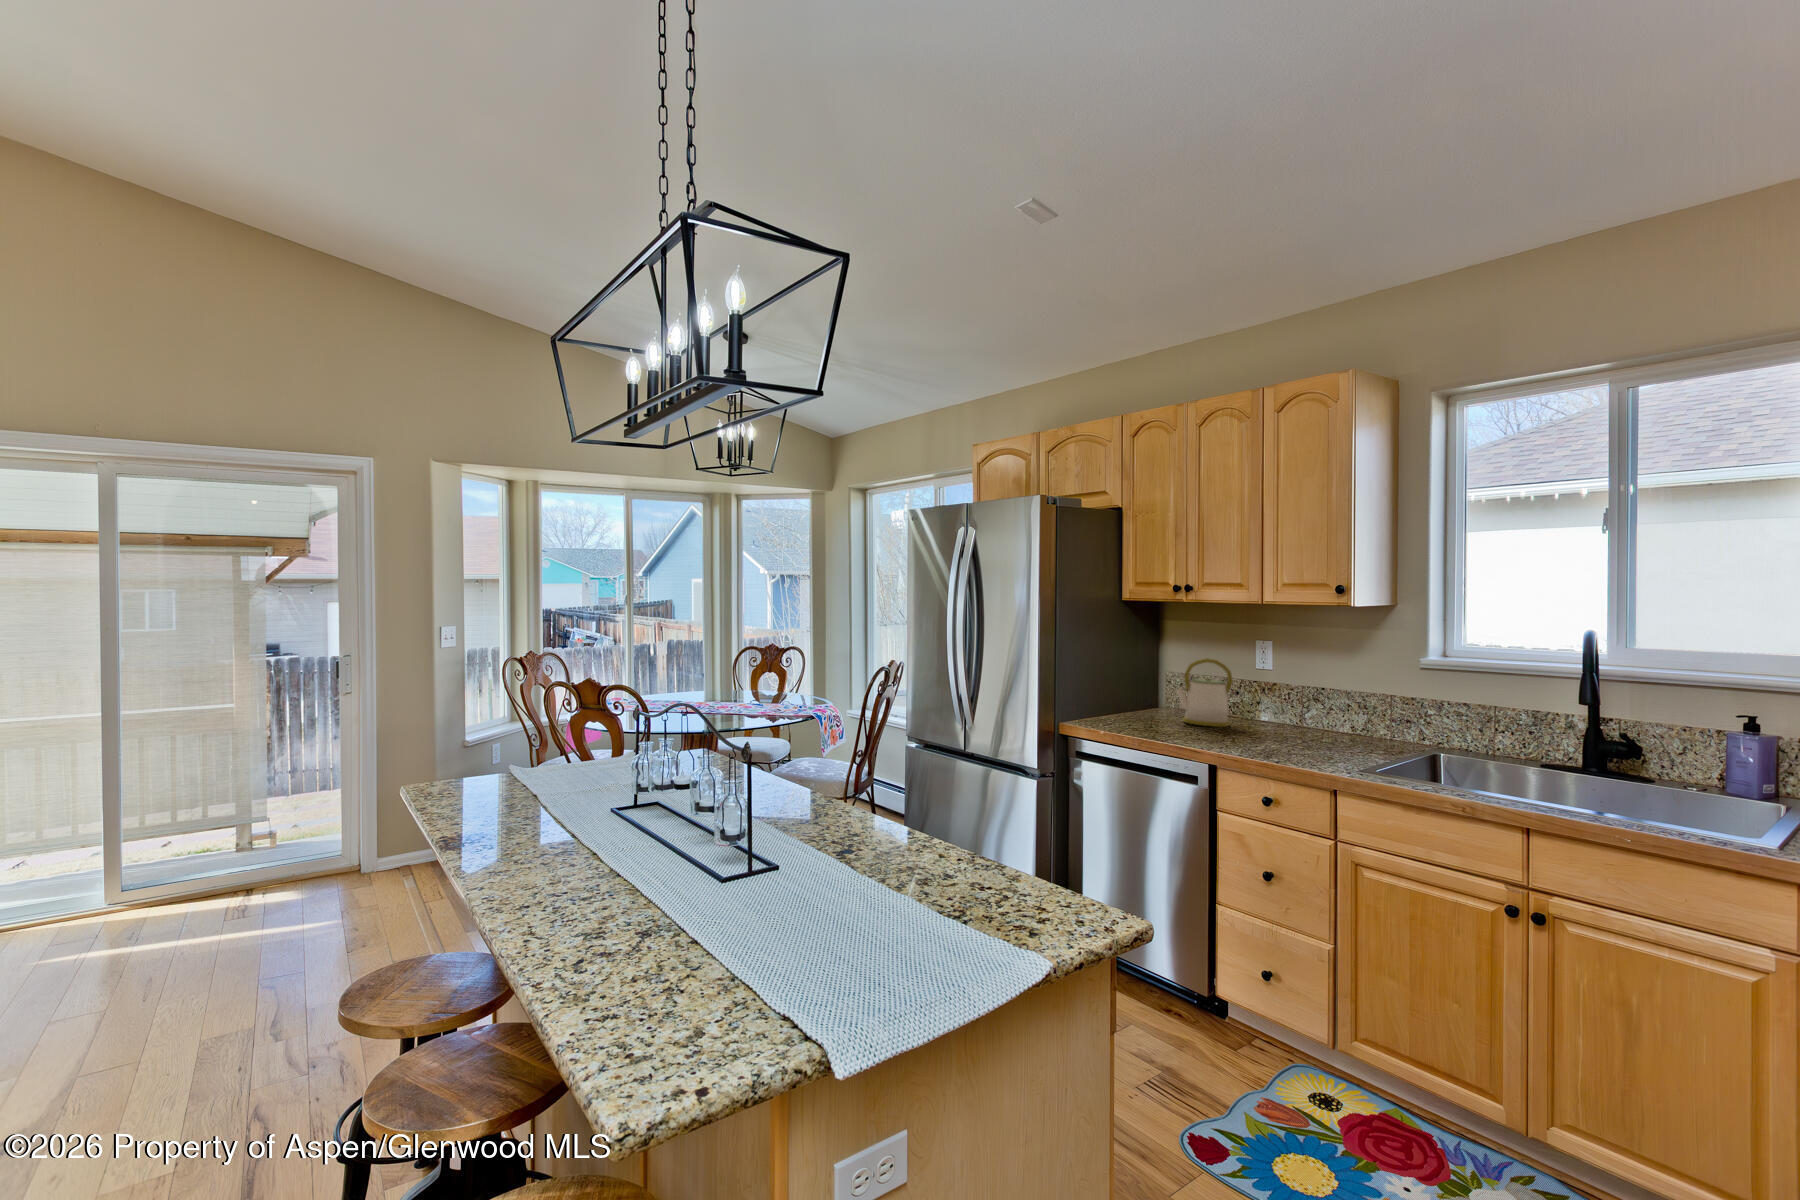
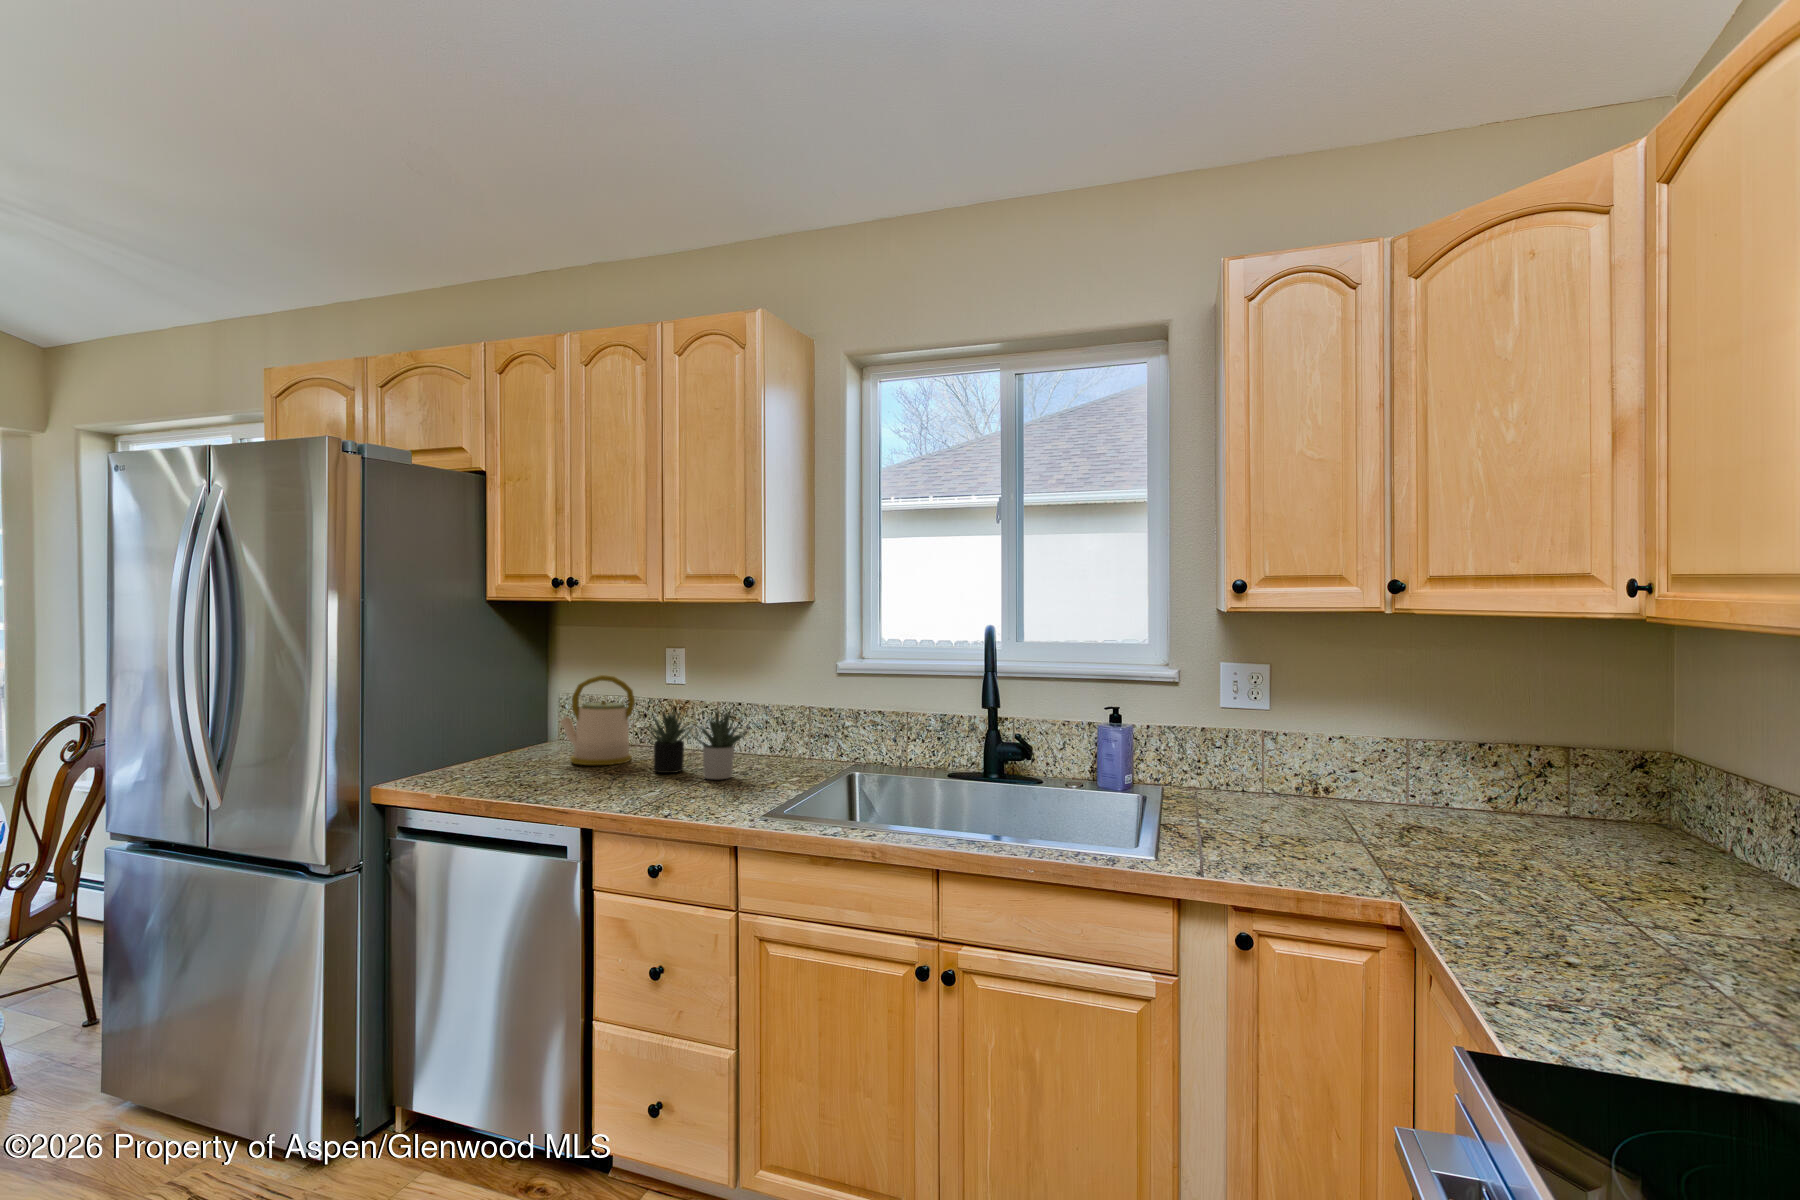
succulent plant: none [1243,683,1340,745] -> present [647,708,745,779]

